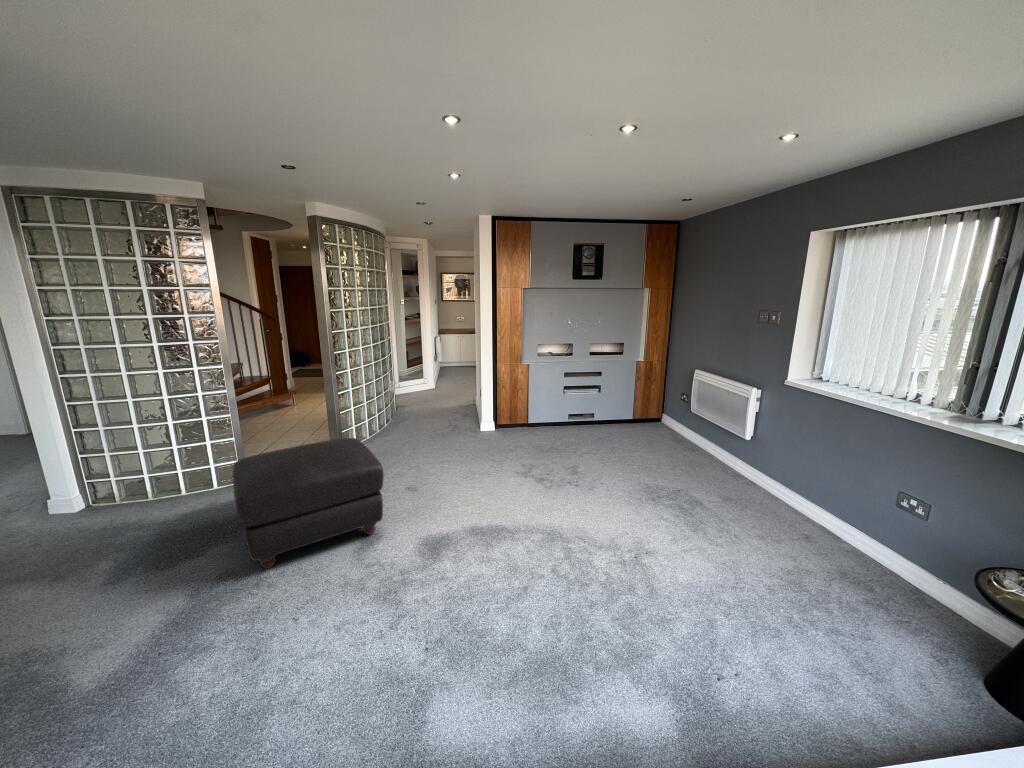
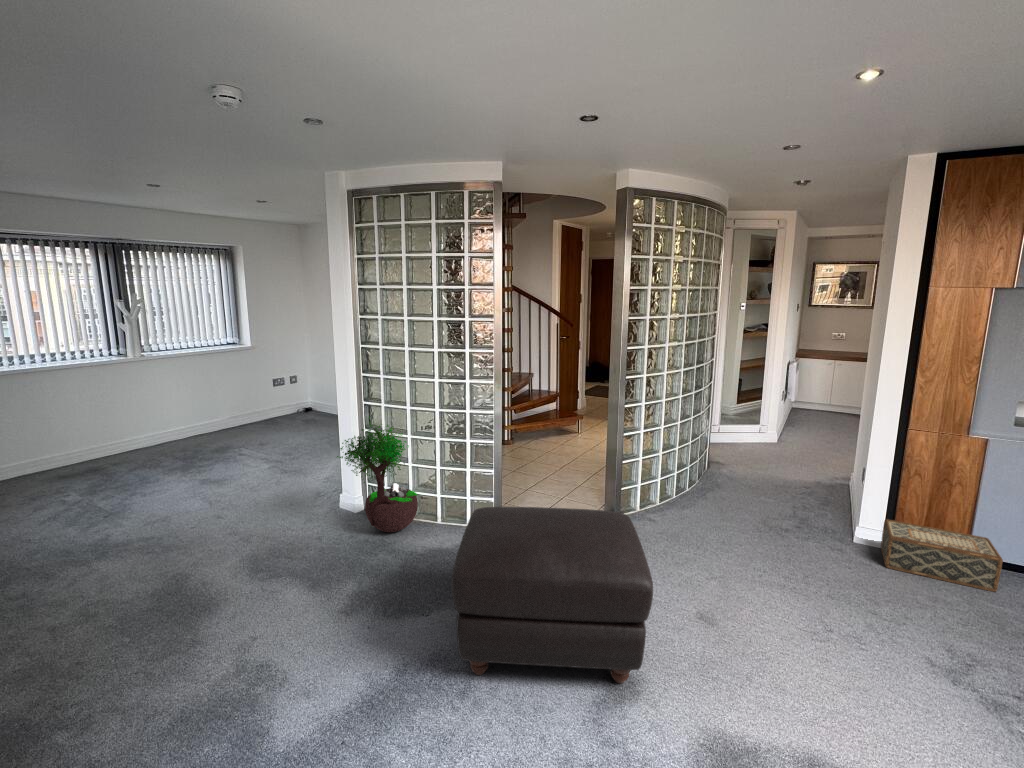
potted tree: none [50,412,160,516] -> present [337,416,418,532]
woven basket: none [493,412,540,438] -> present [881,519,1003,592]

